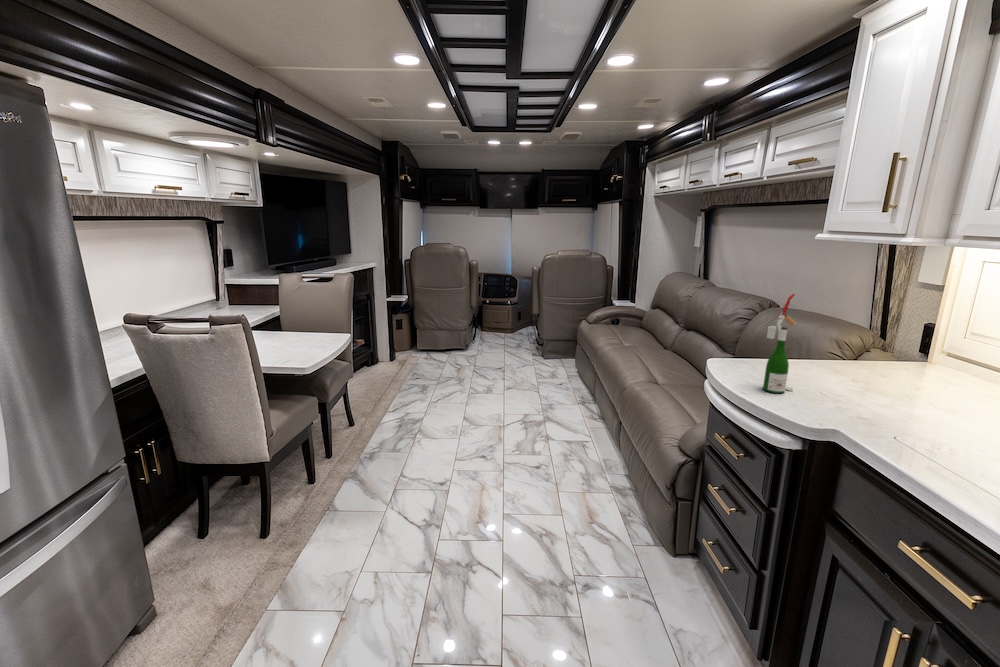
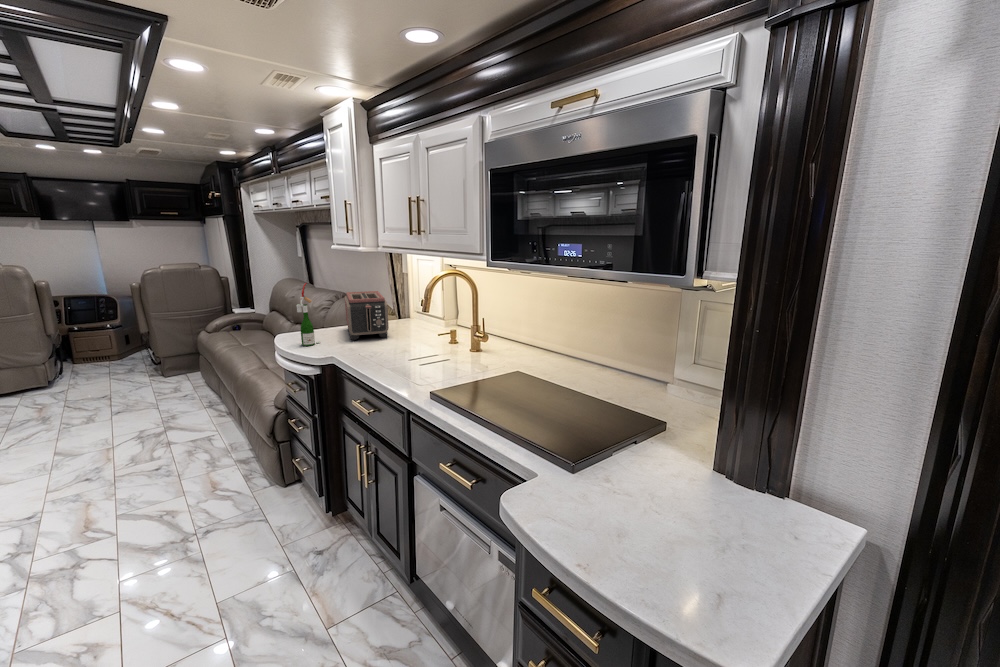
toaster: none [824,311,947,406] -> present [345,291,389,340]

